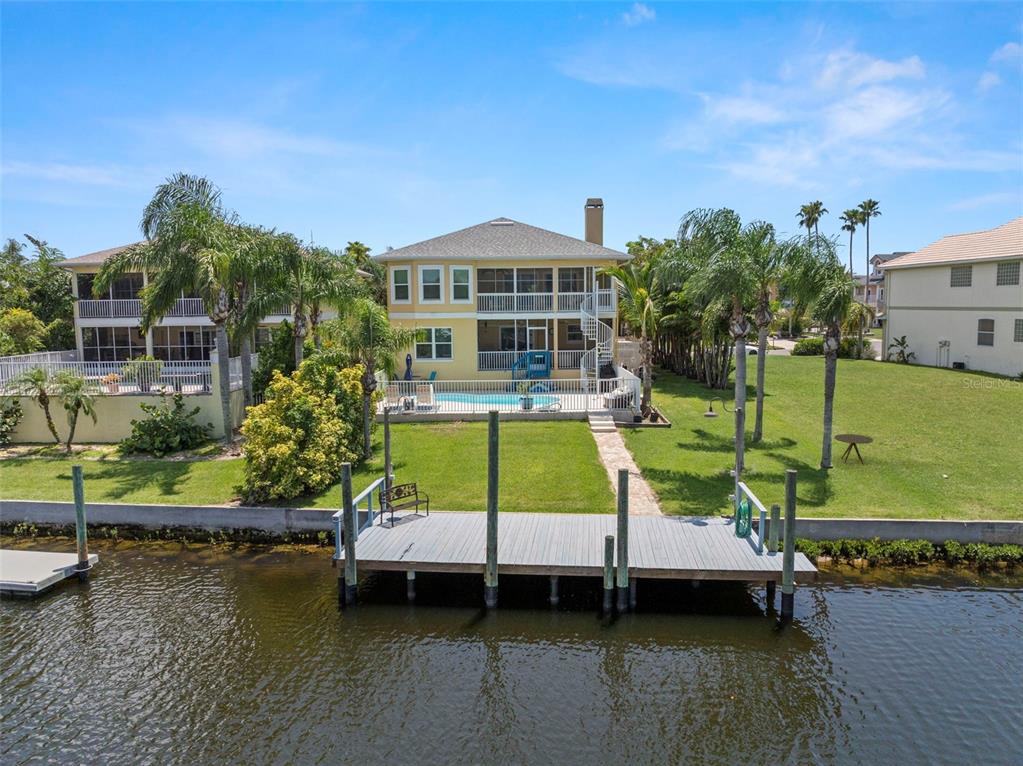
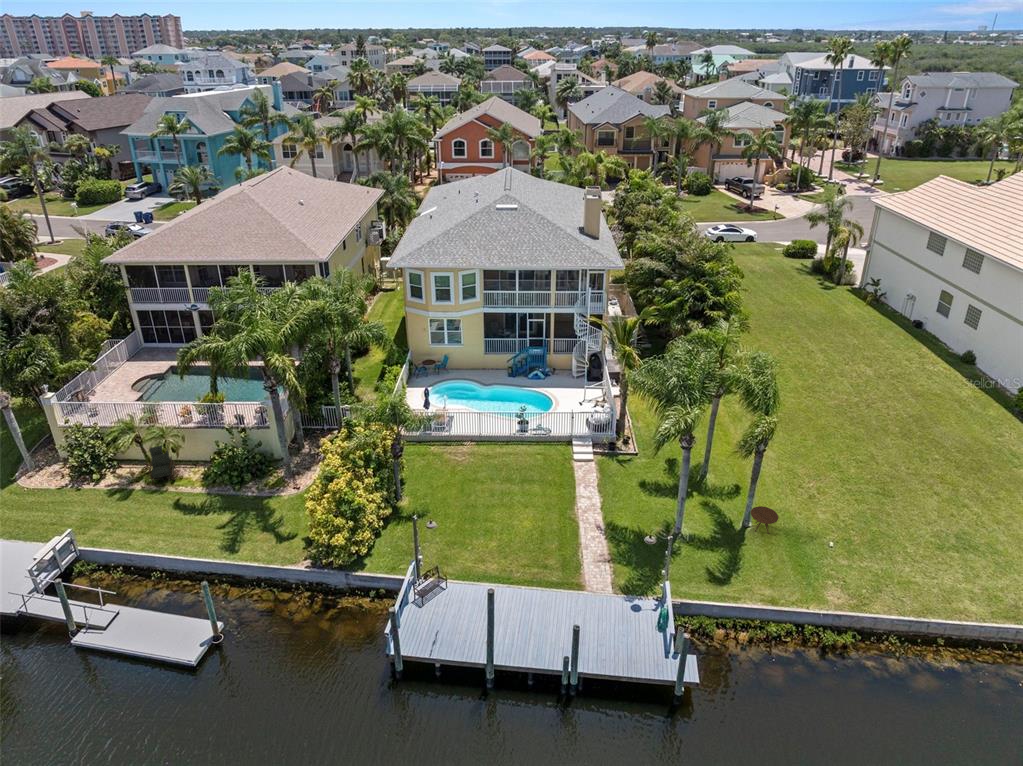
chair: none [43,415,81,459] -> present [149,445,175,484]

